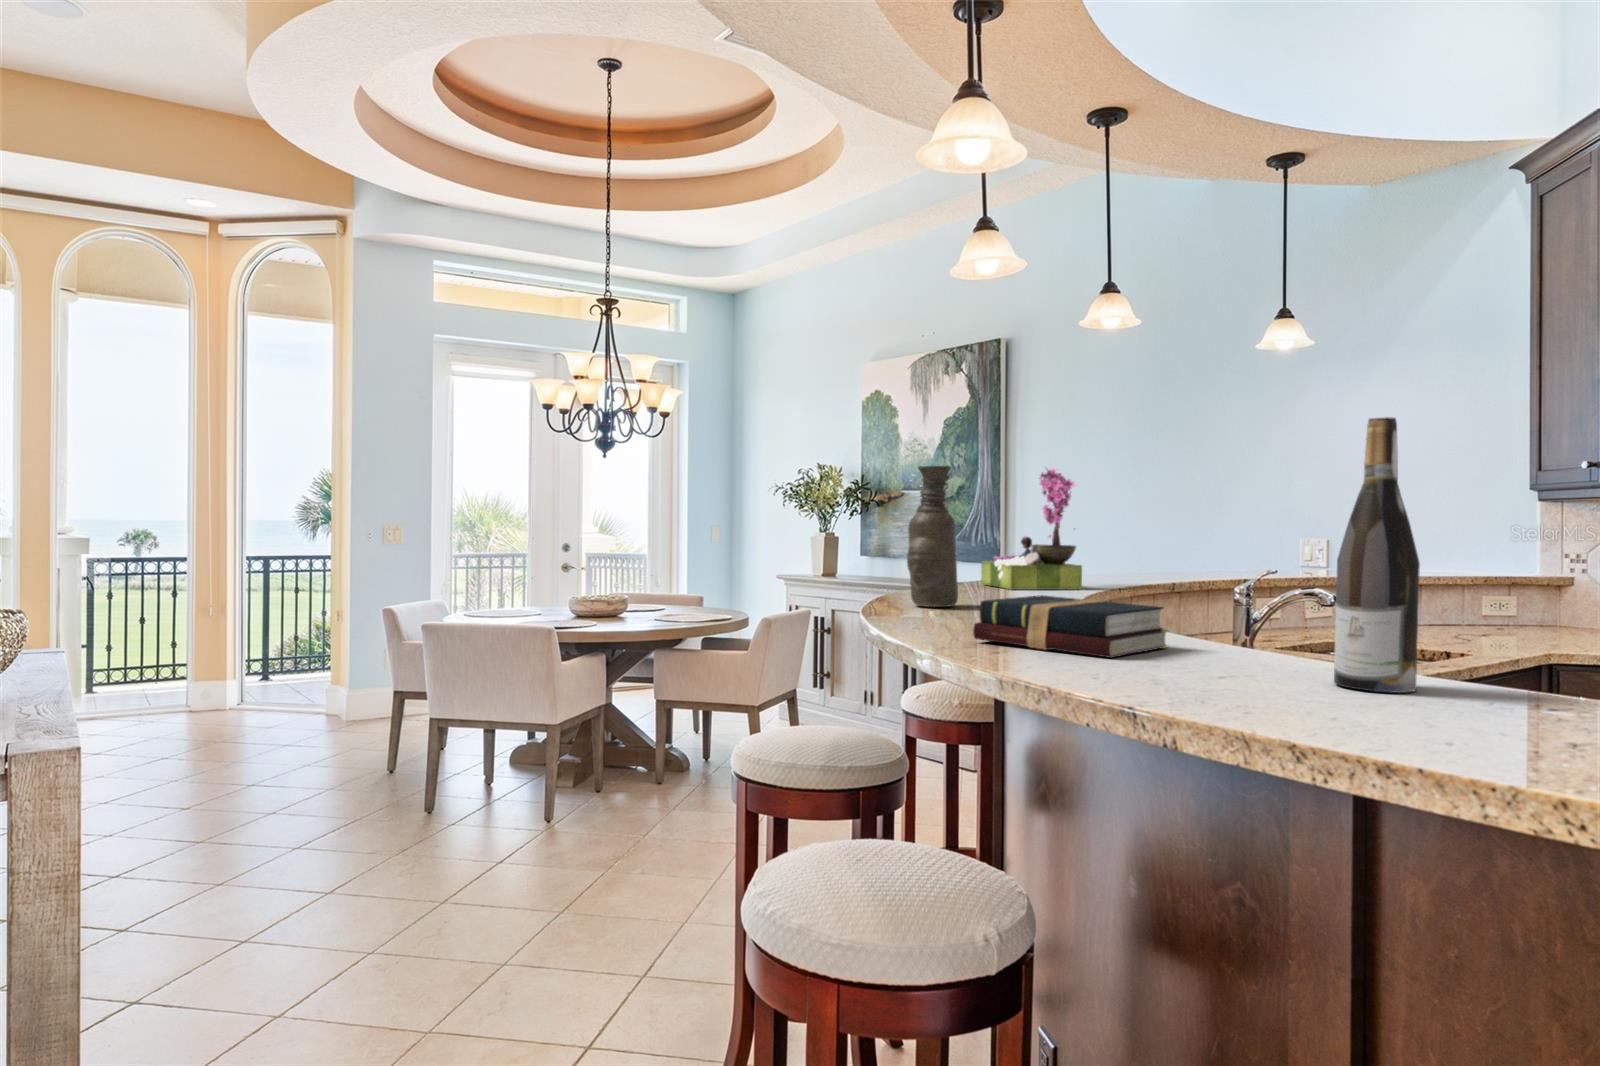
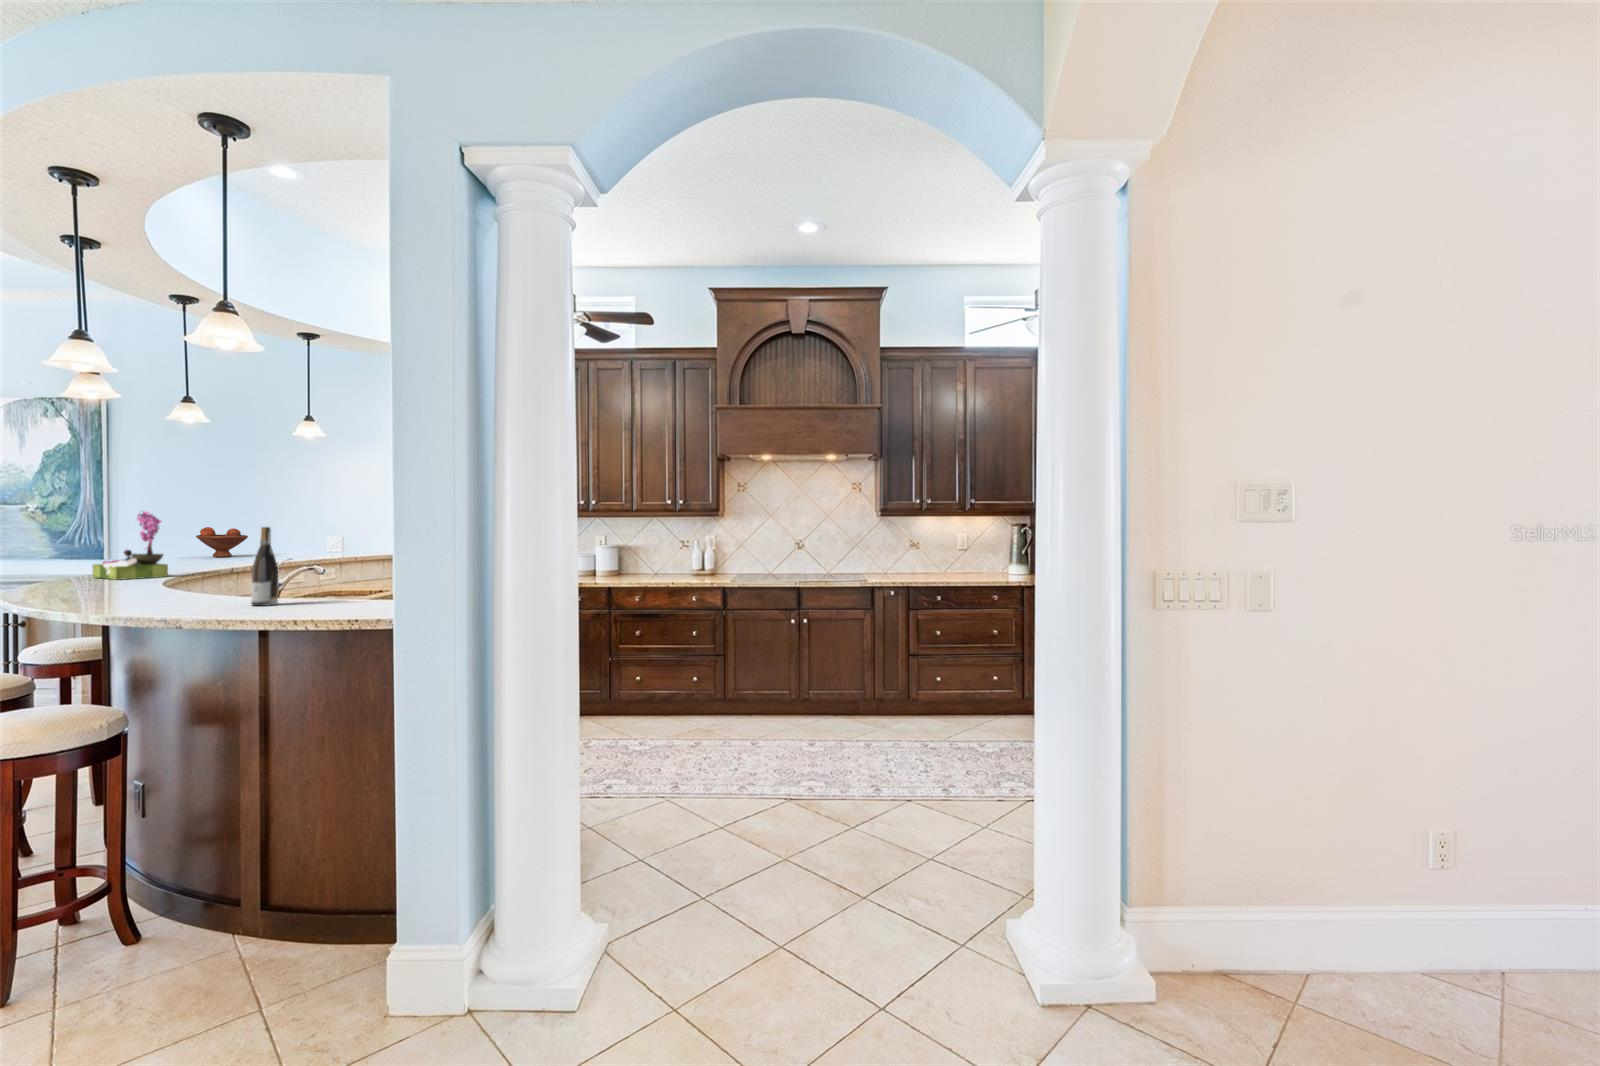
vase: present [907,466,958,607] -> none [42,521,80,593]
fruit bowl: none [1106,516,1176,566] -> present [196,527,248,557]
hardback book: present [973,595,1168,658] -> none [97,584,198,606]

